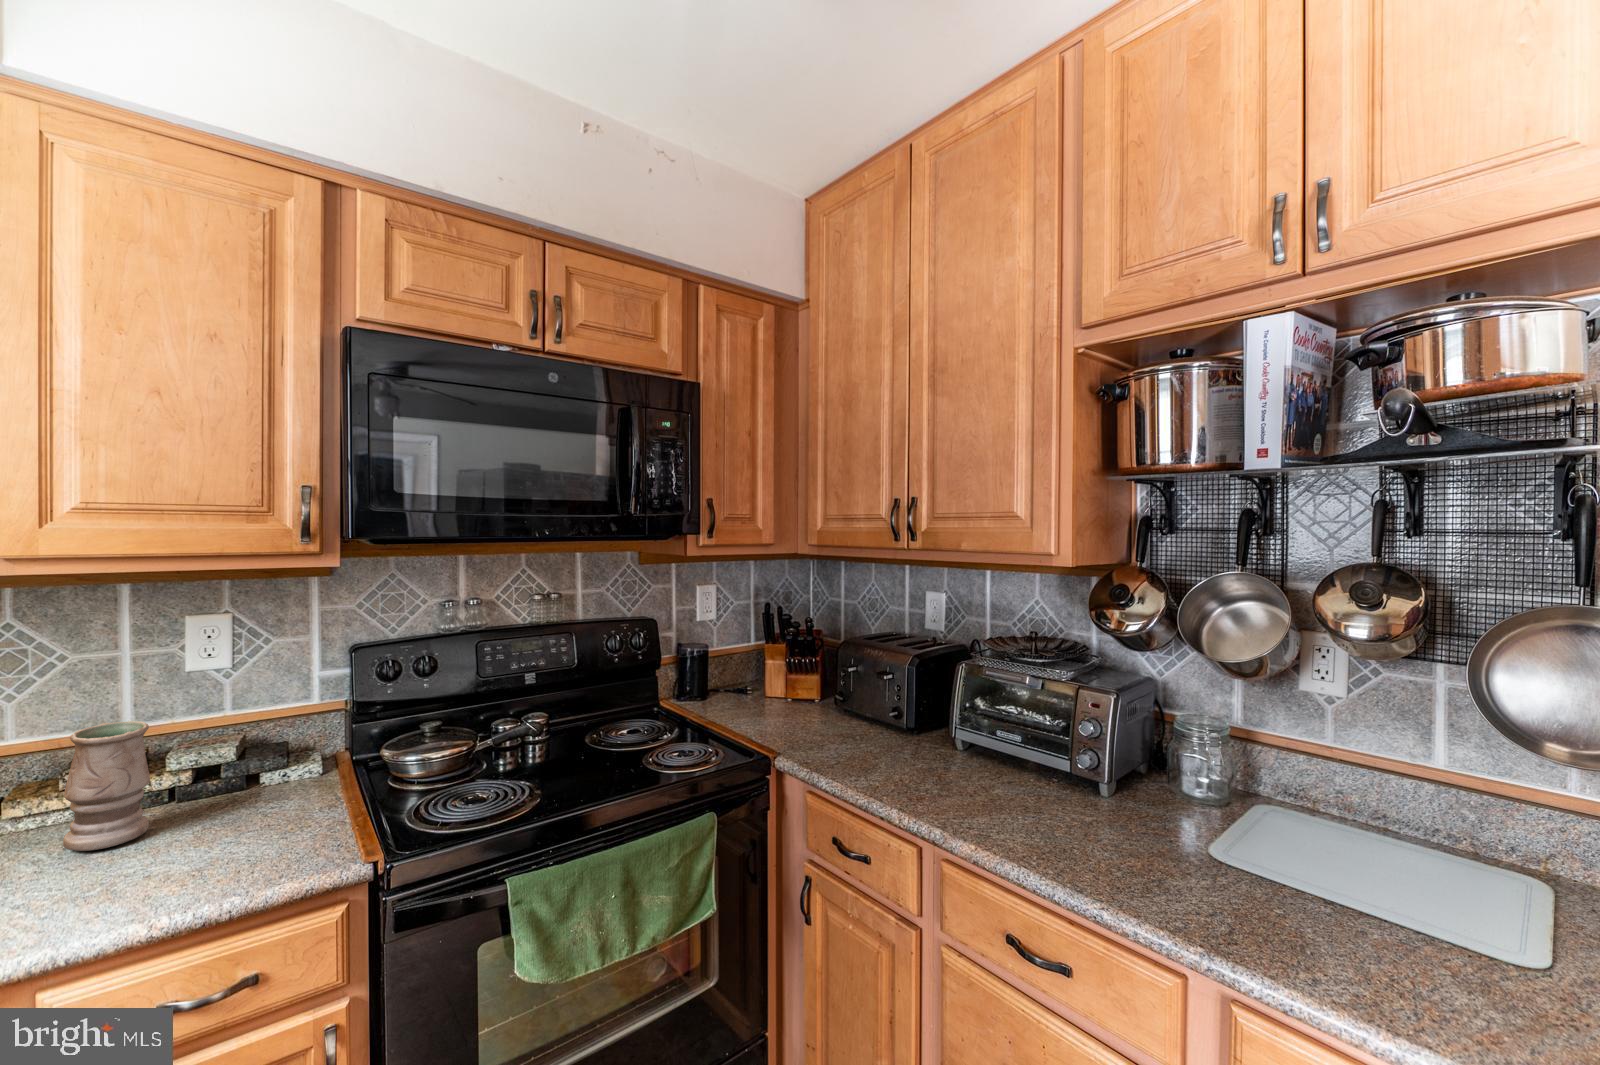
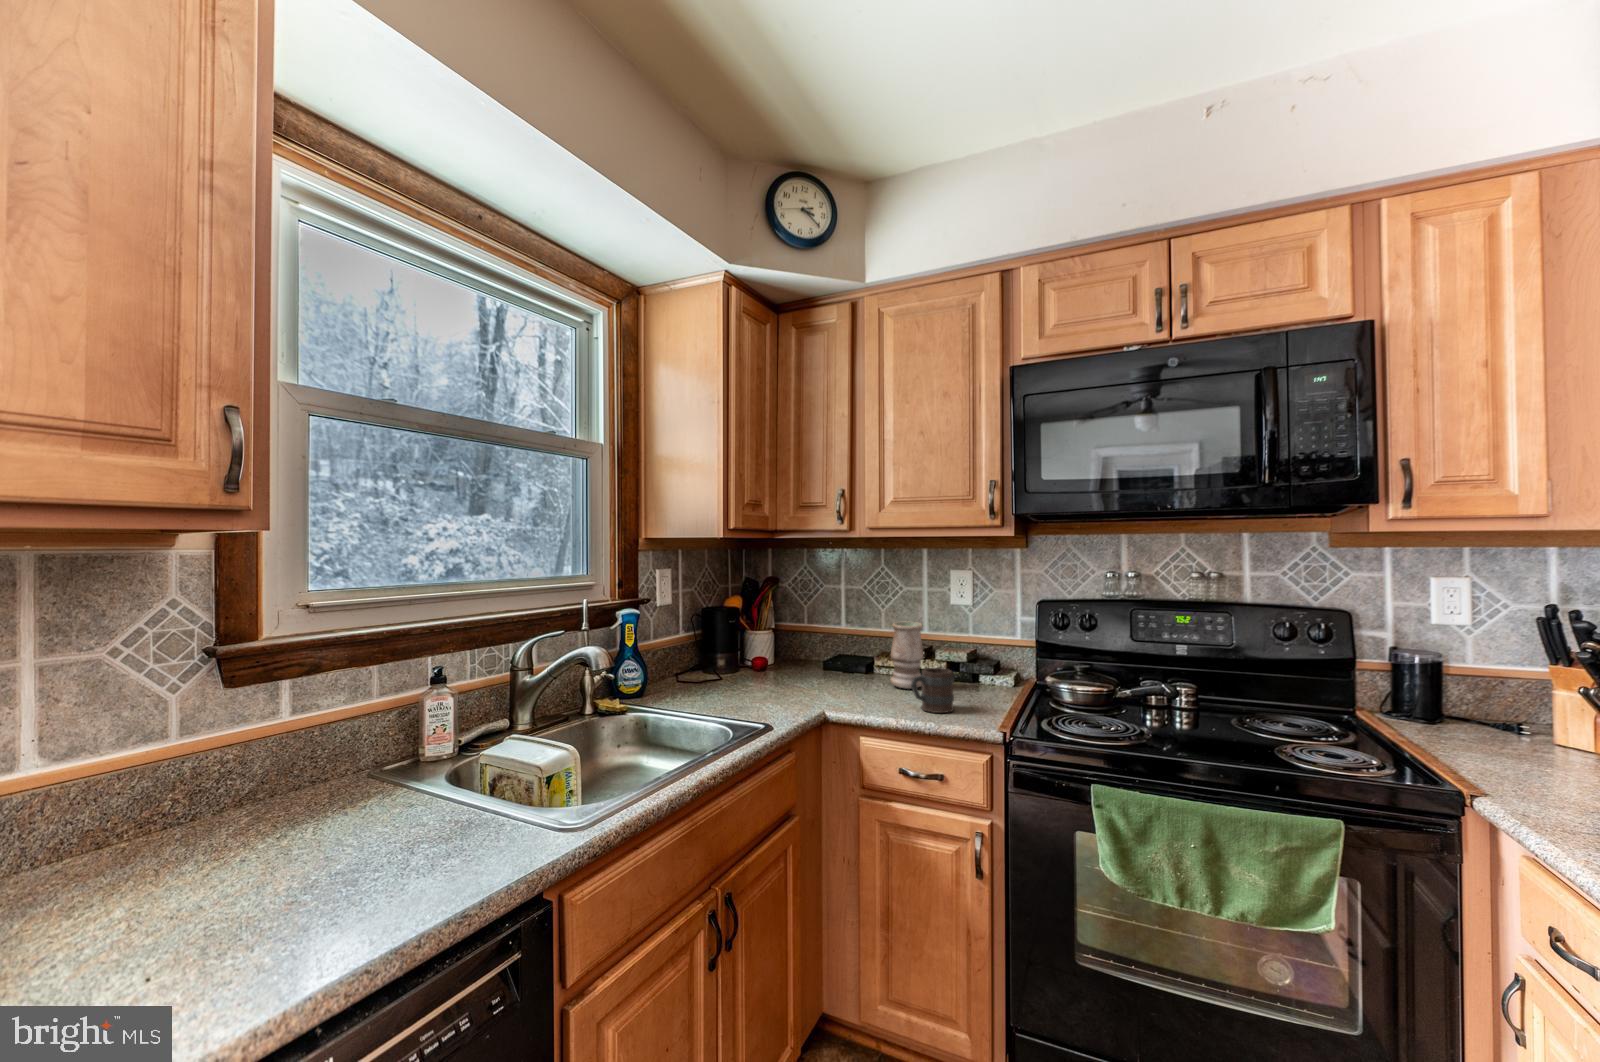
mug: none [164,792,253,880] -> present [911,668,954,713]

